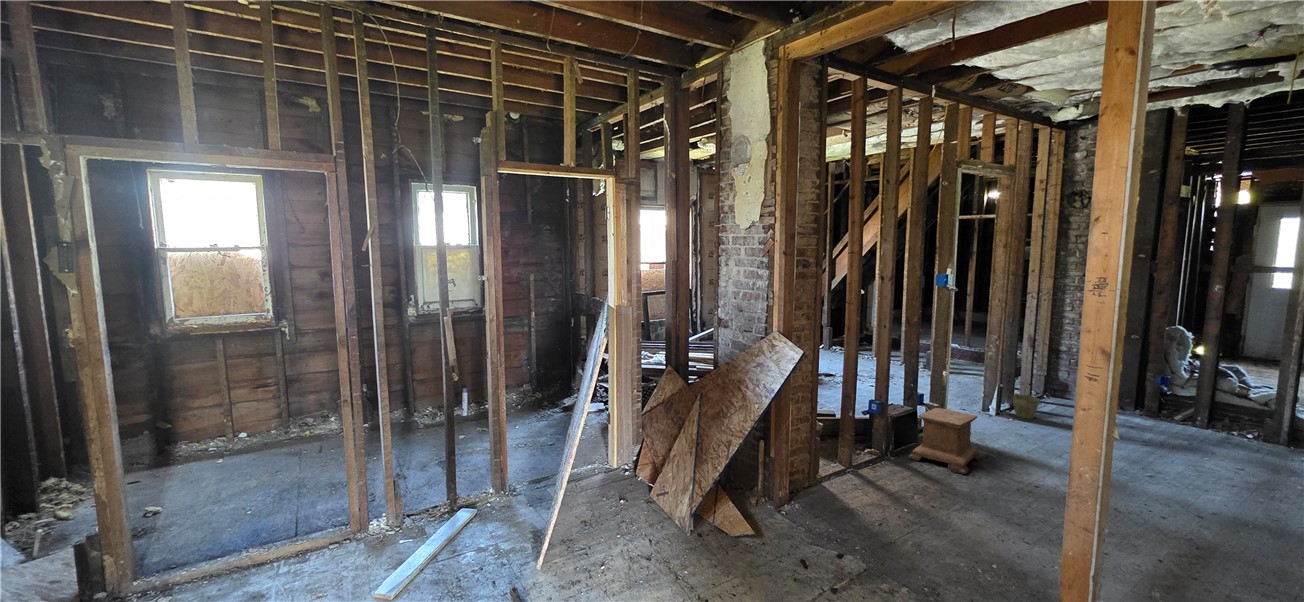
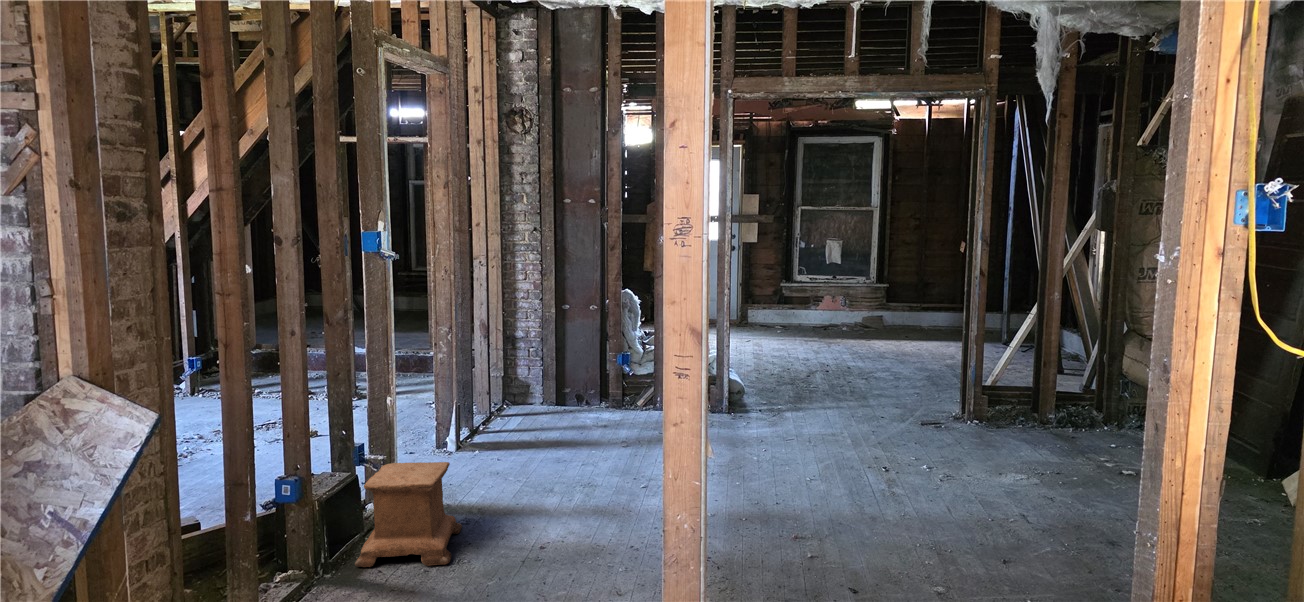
bucket: present [1012,394,1040,419] -> none [471,396,508,447]

